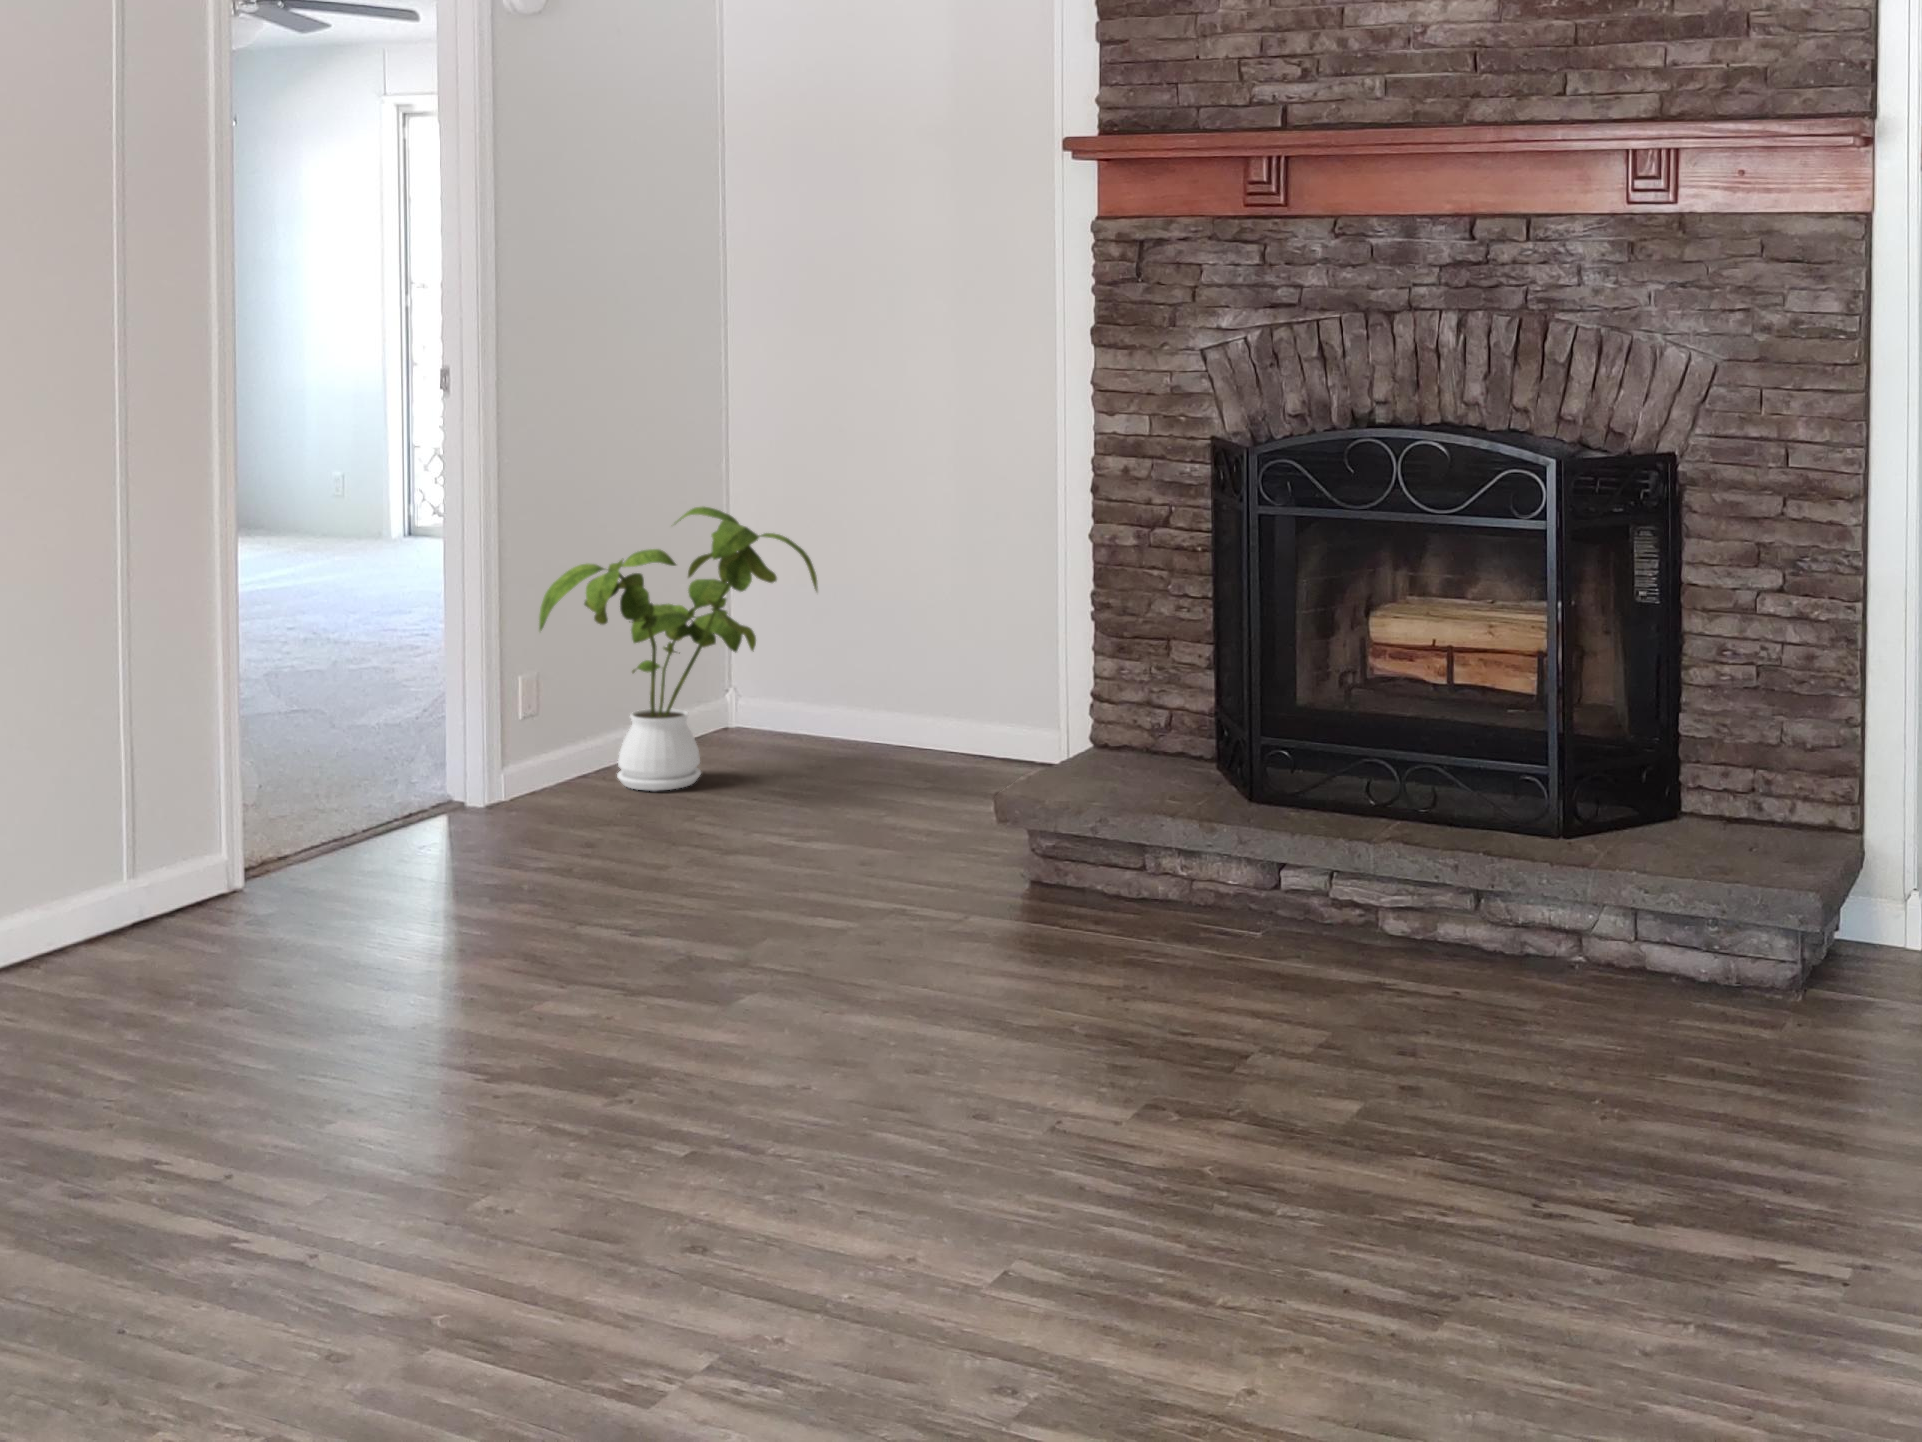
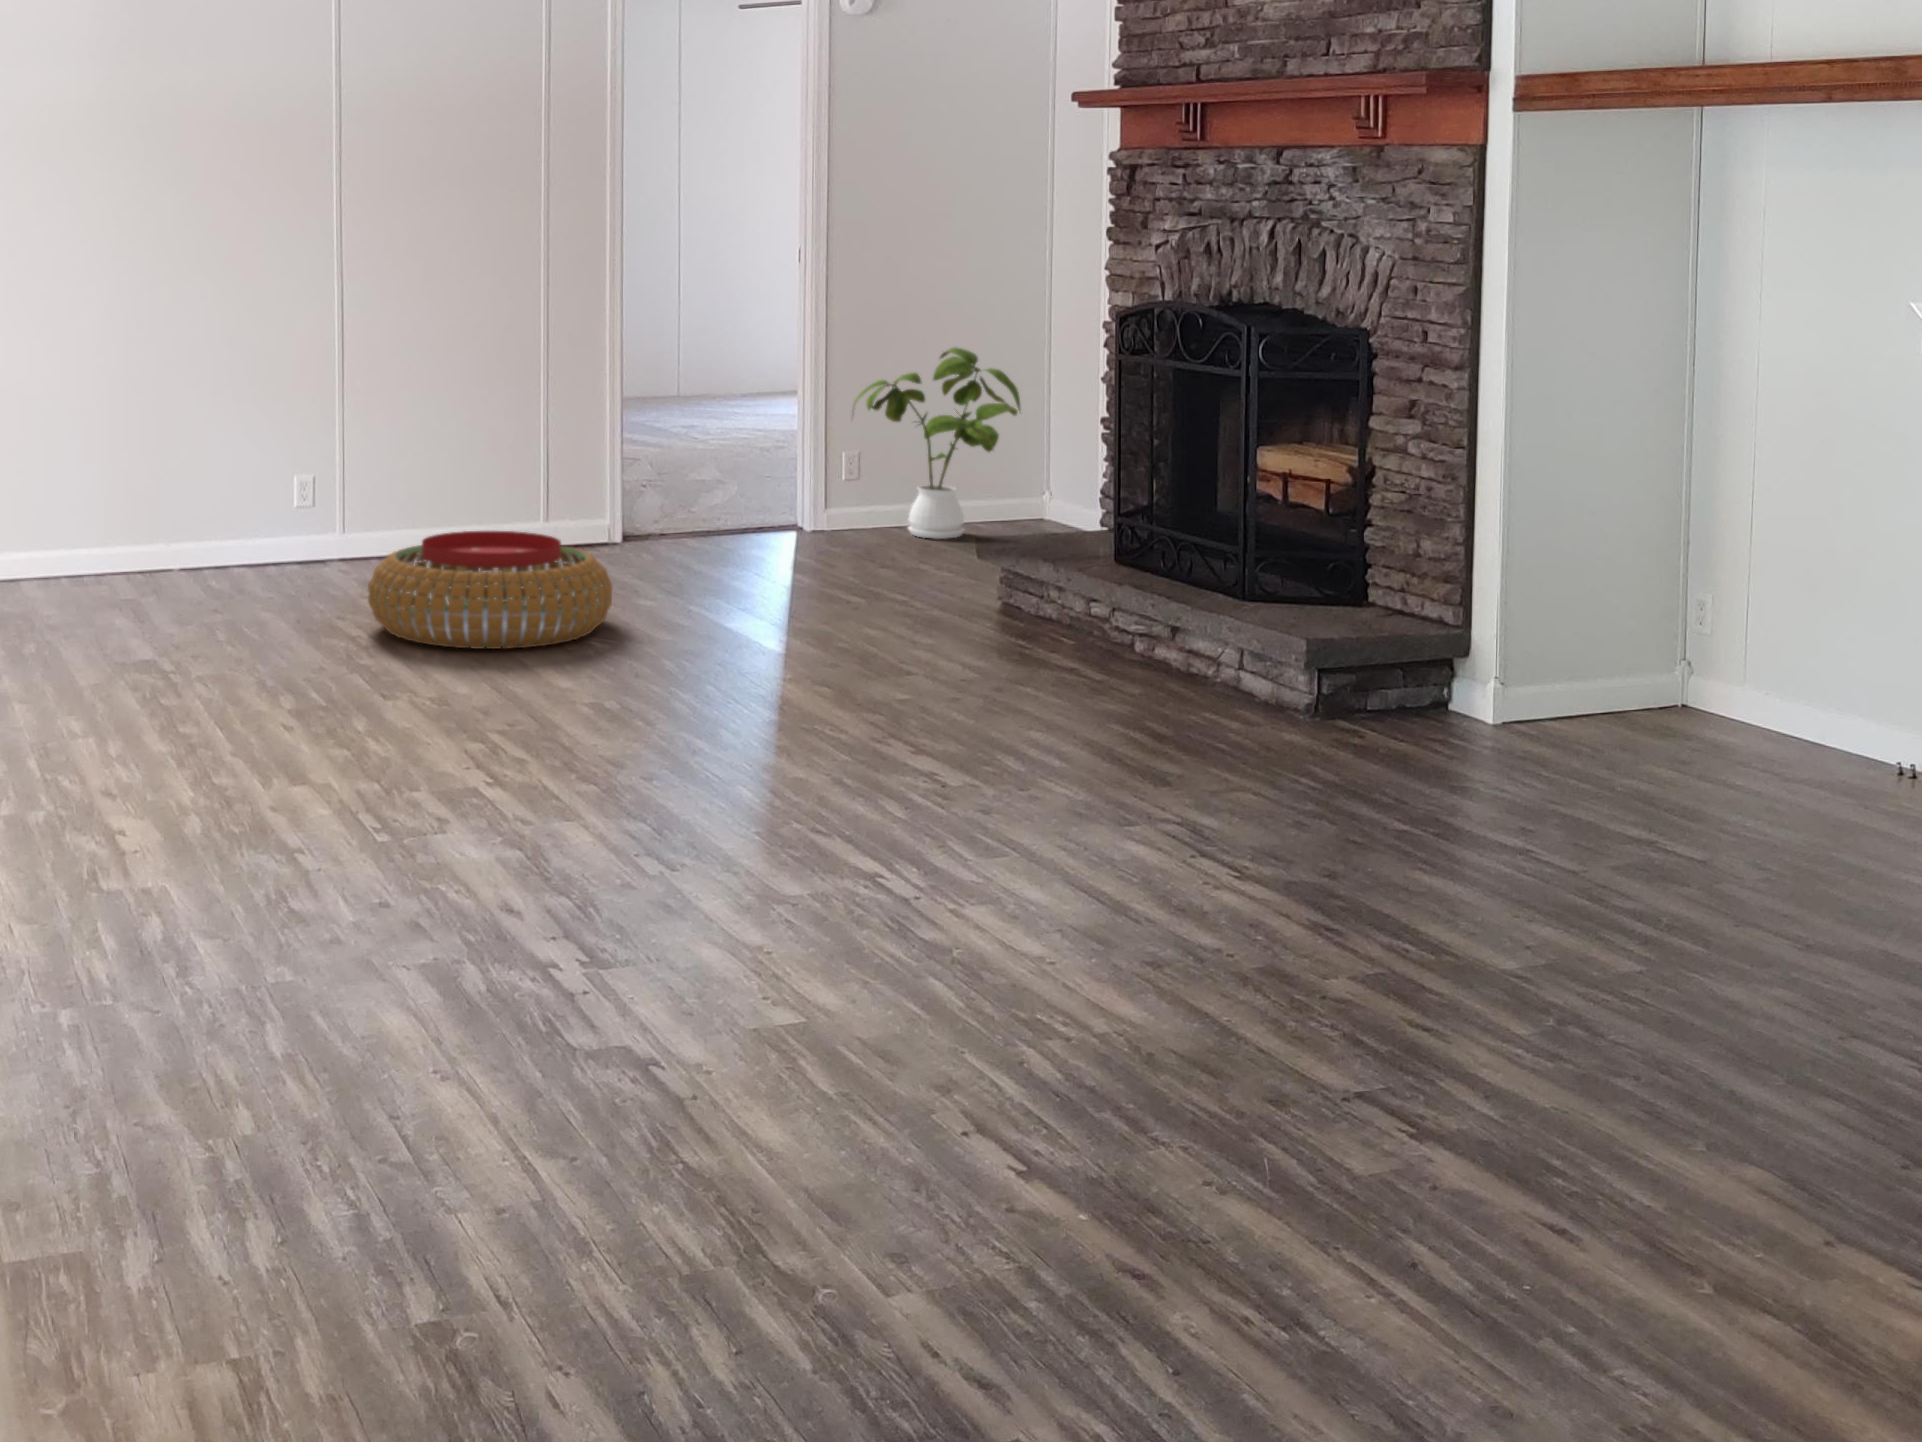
pouf: none [185,939,683,1234] -> present [368,531,612,649]

